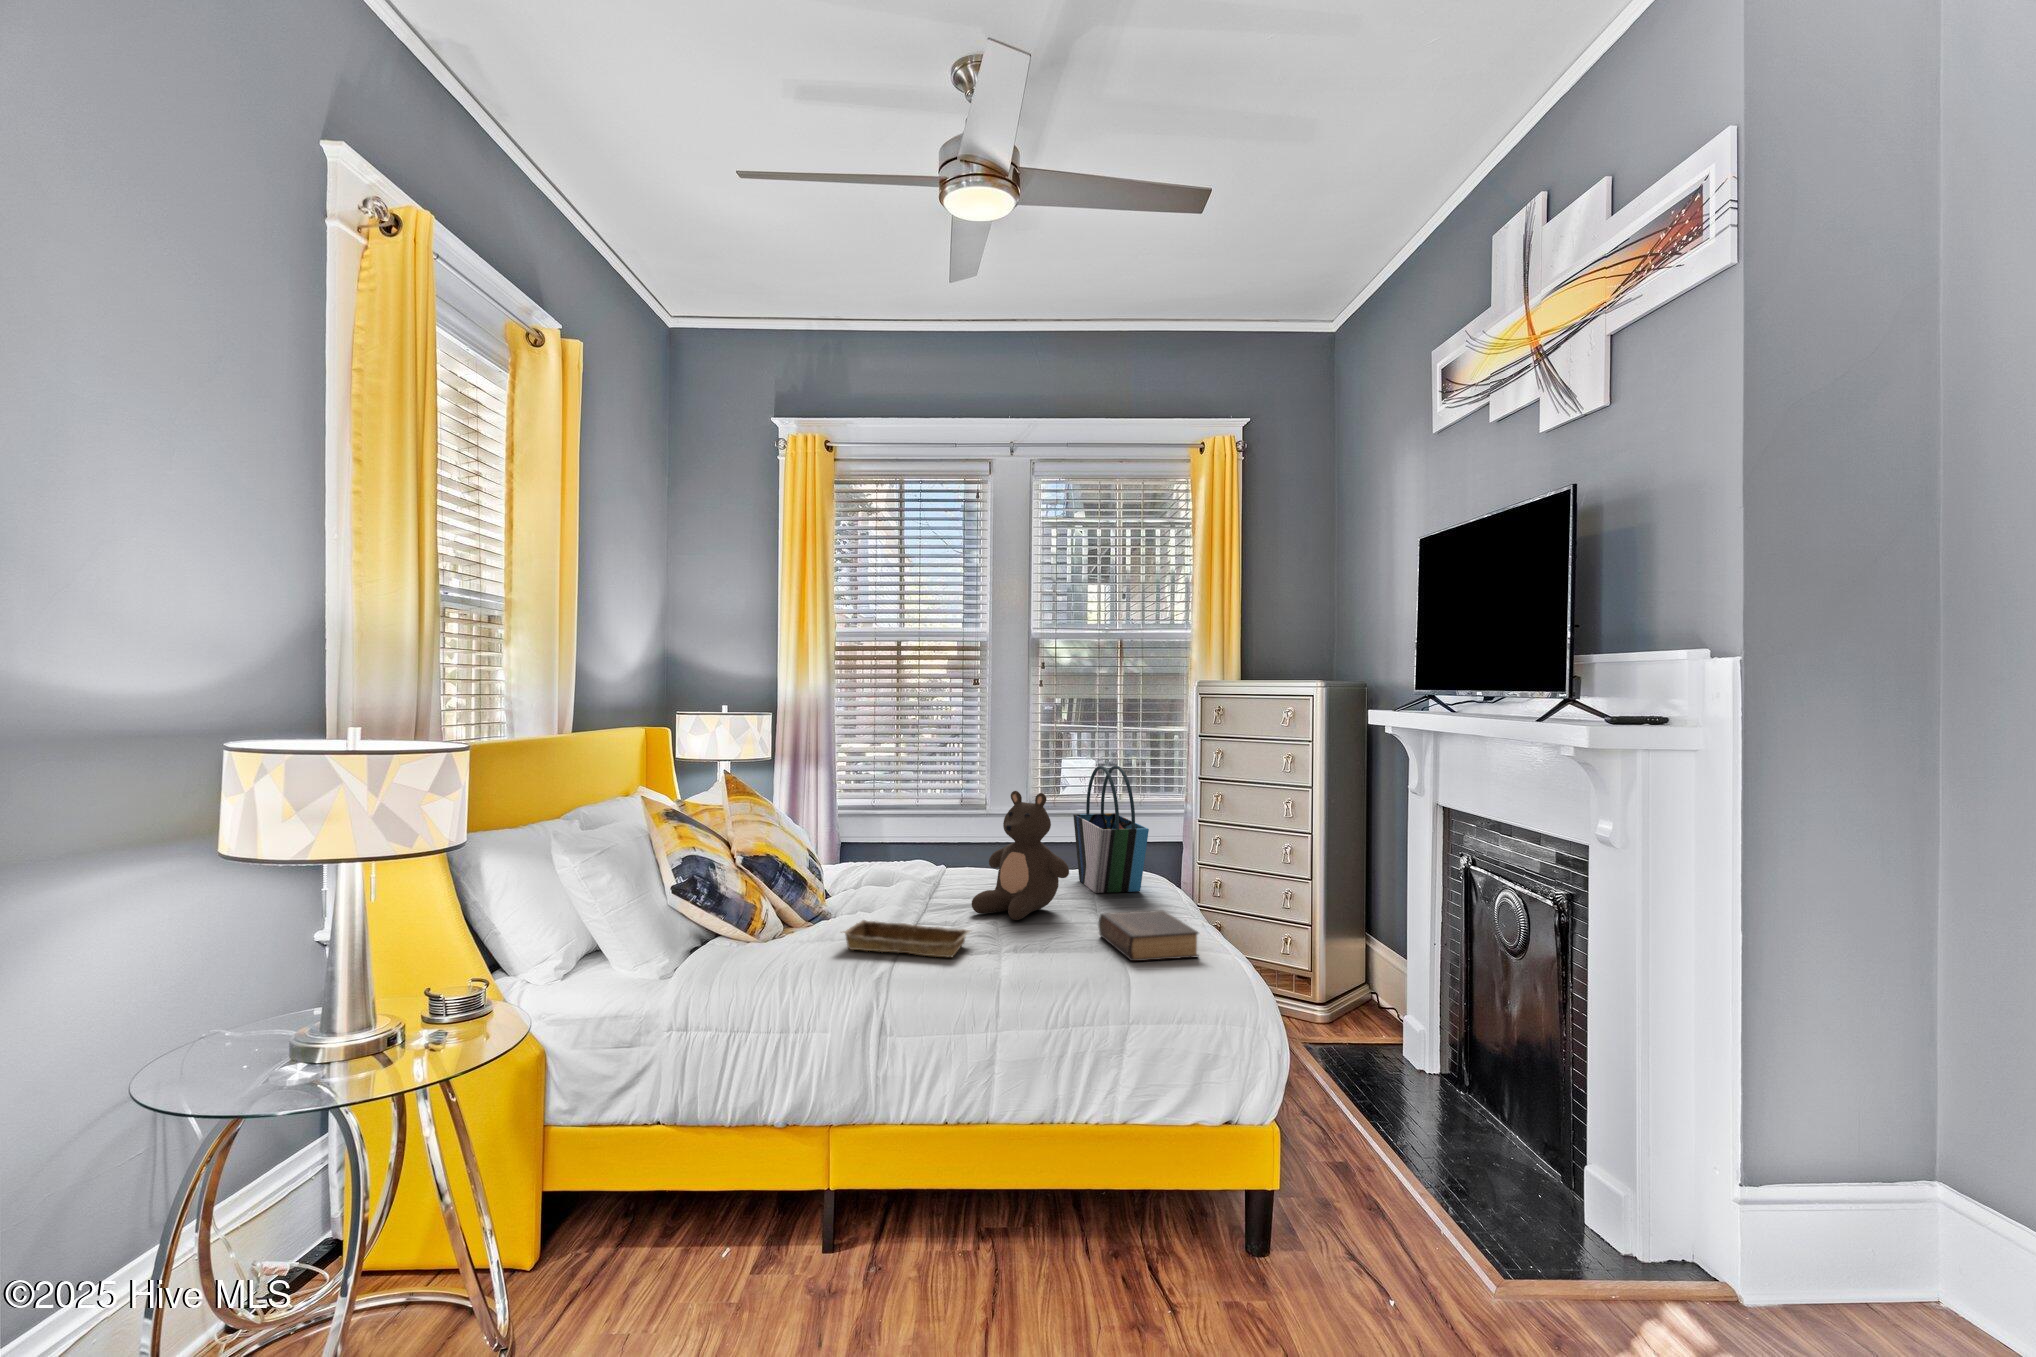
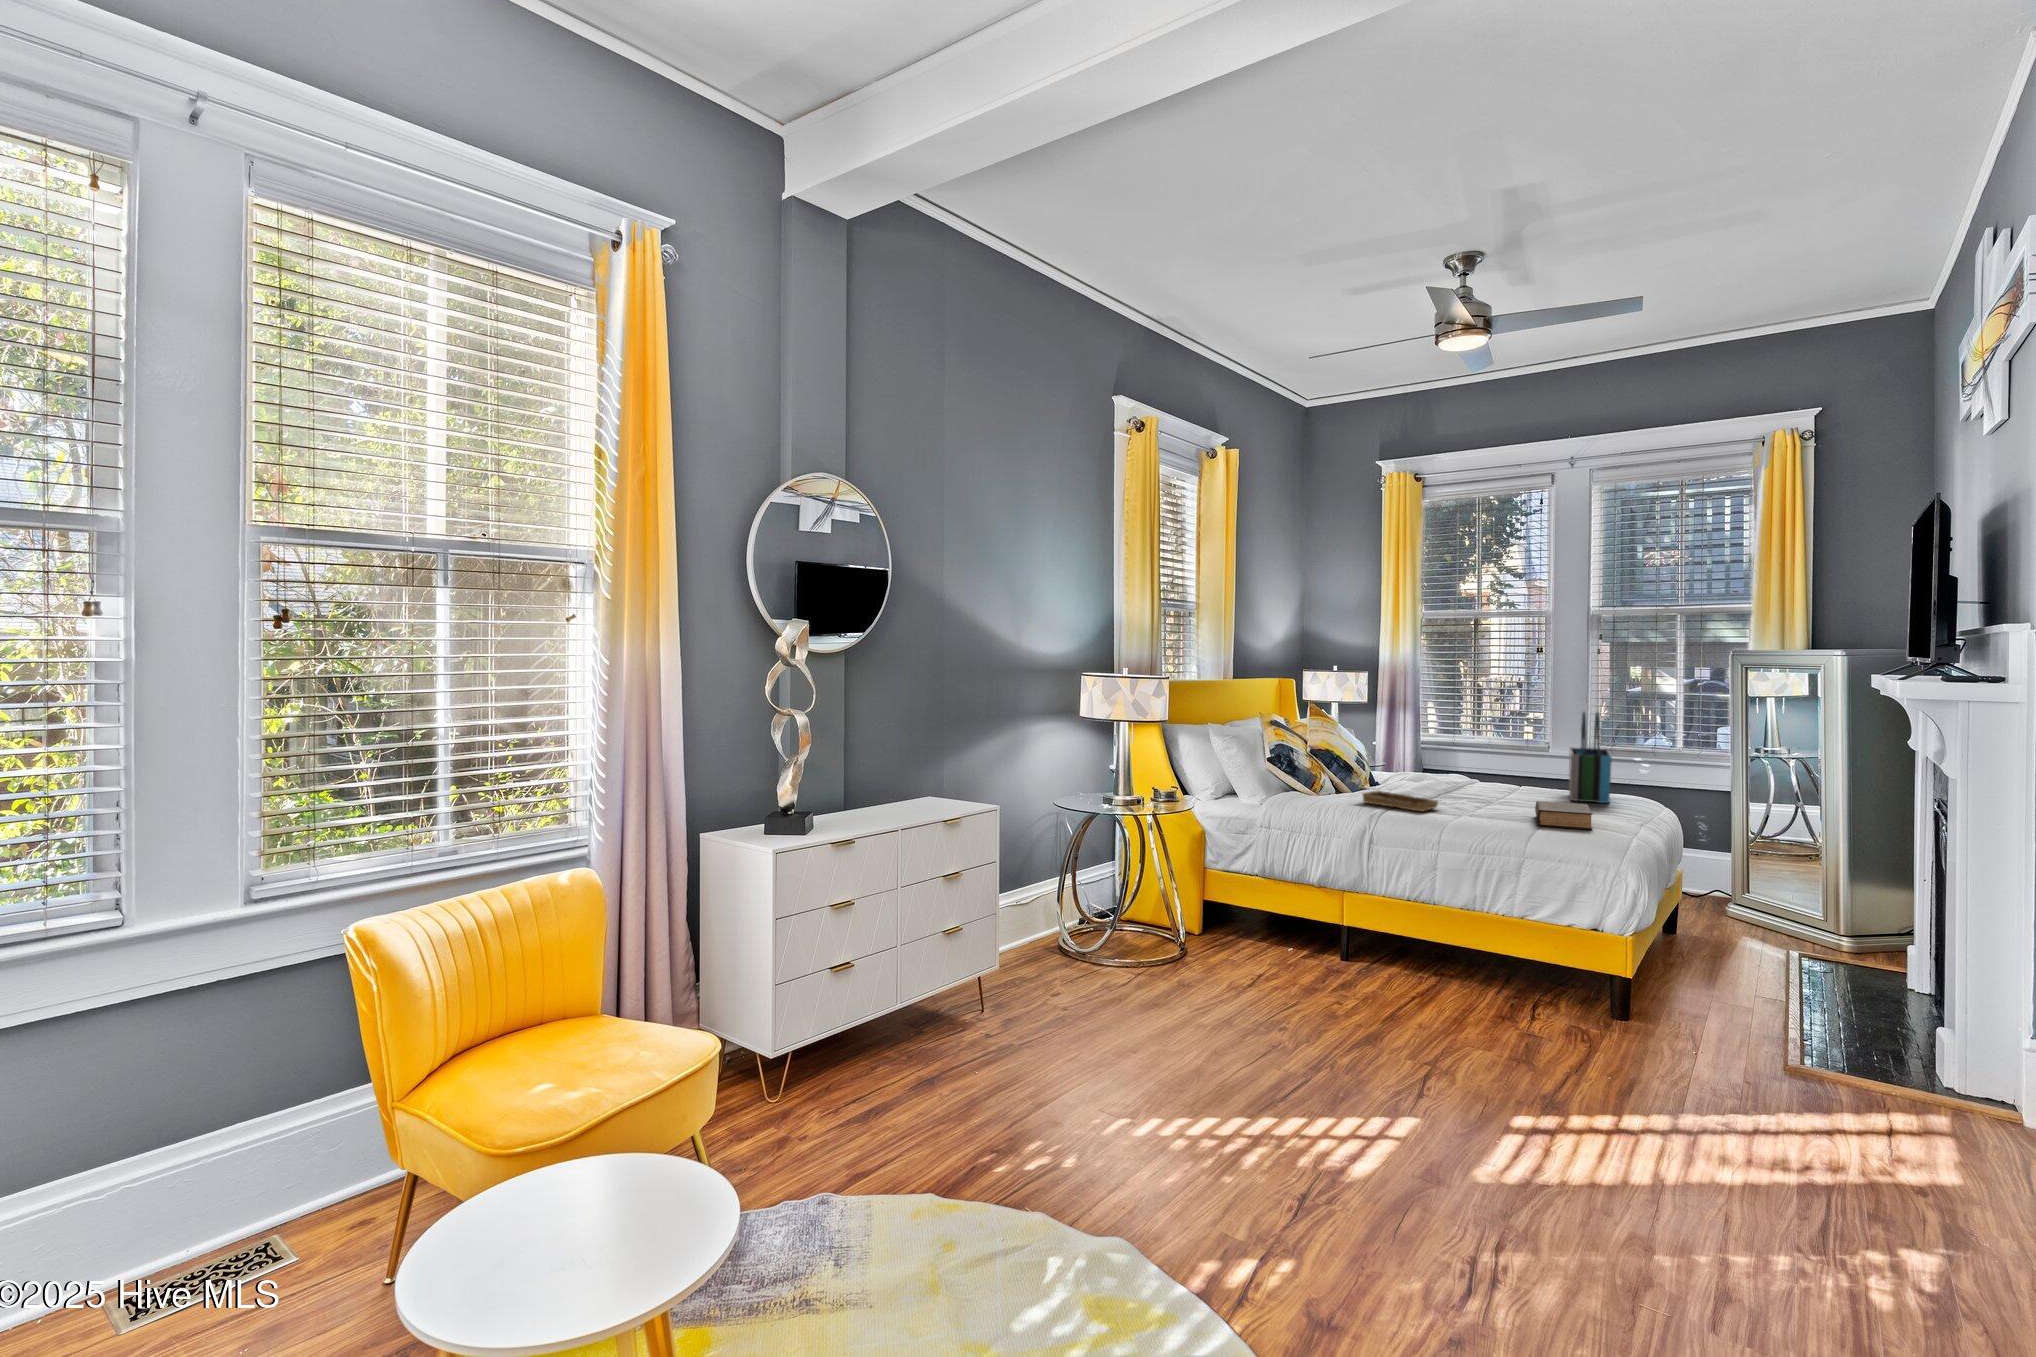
teddy bear: present [972,791,1069,920] -> none [1461,722,1531,804]

